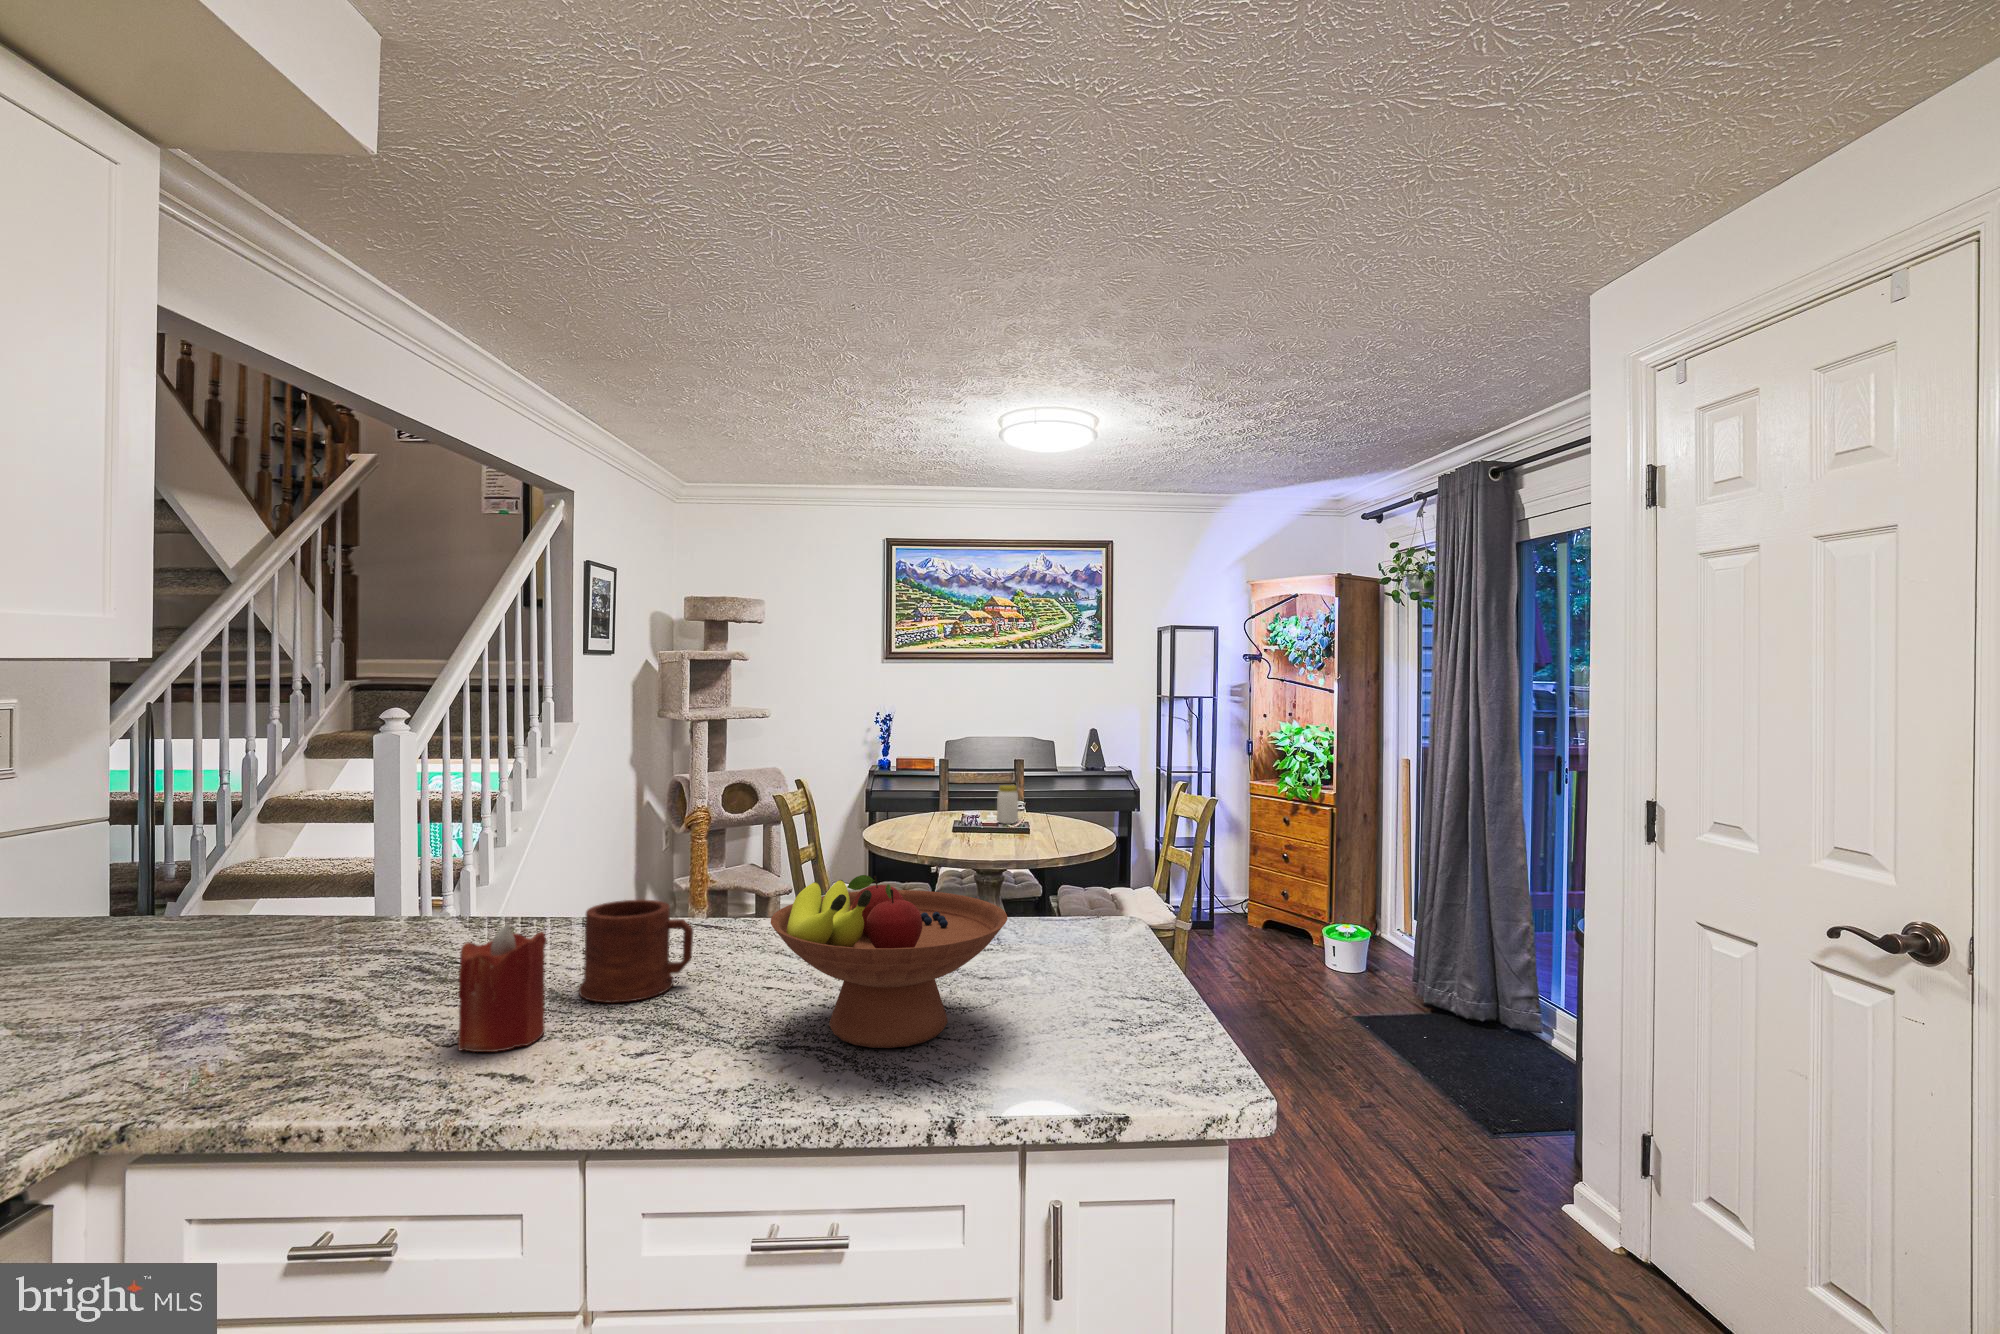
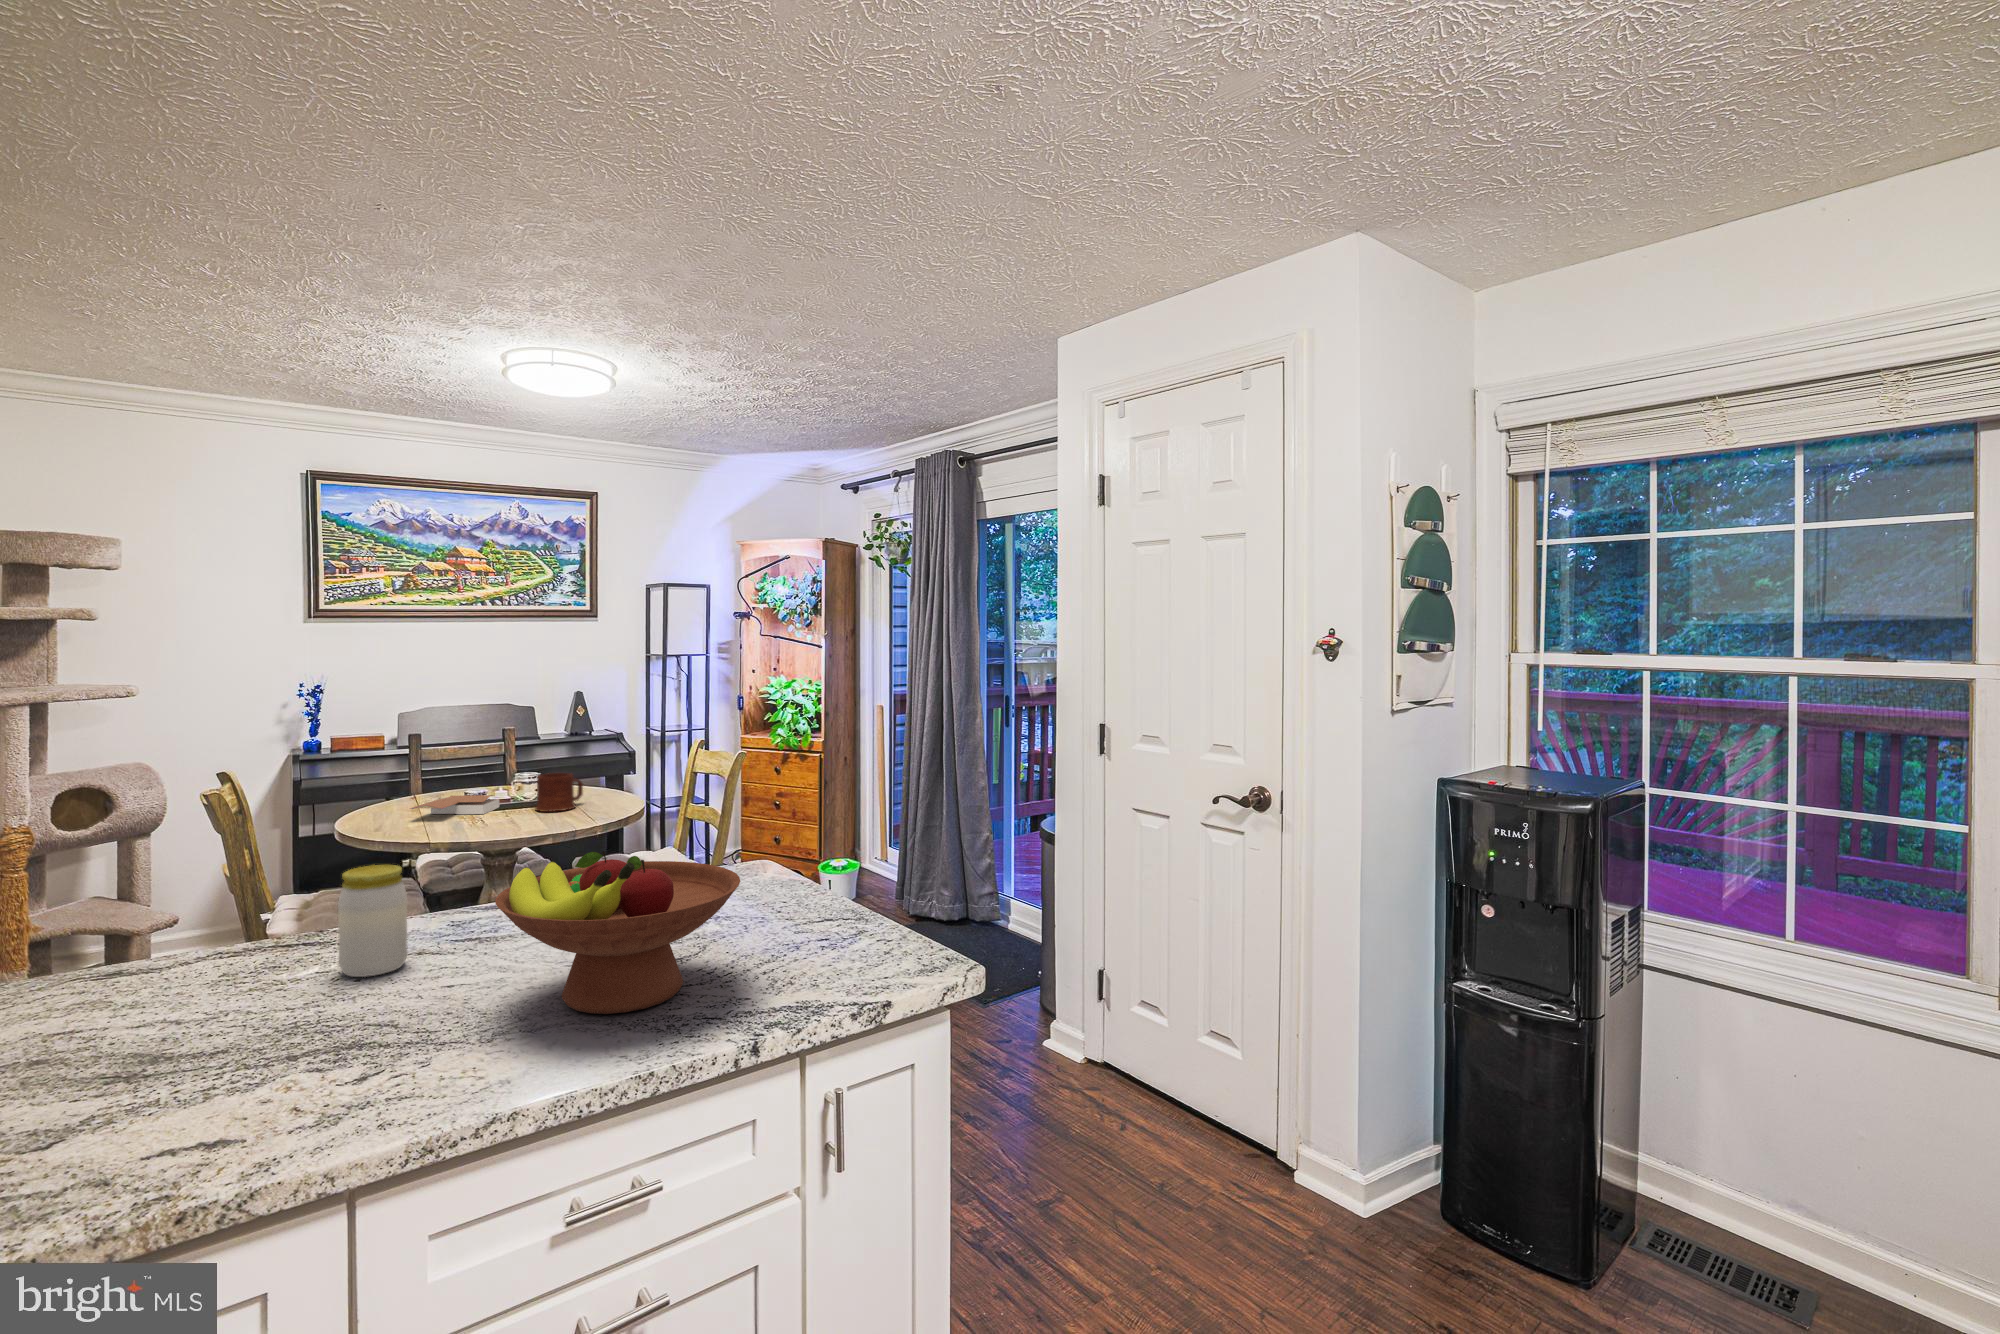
jar: present [997,785,1018,824] -> present [338,865,408,977]
book: none [921,815,994,834] -> present [410,795,499,814]
mug: present [579,900,693,1003] -> present [535,773,583,812]
candle: present [458,924,547,1052] -> none [80,968,205,1132]

